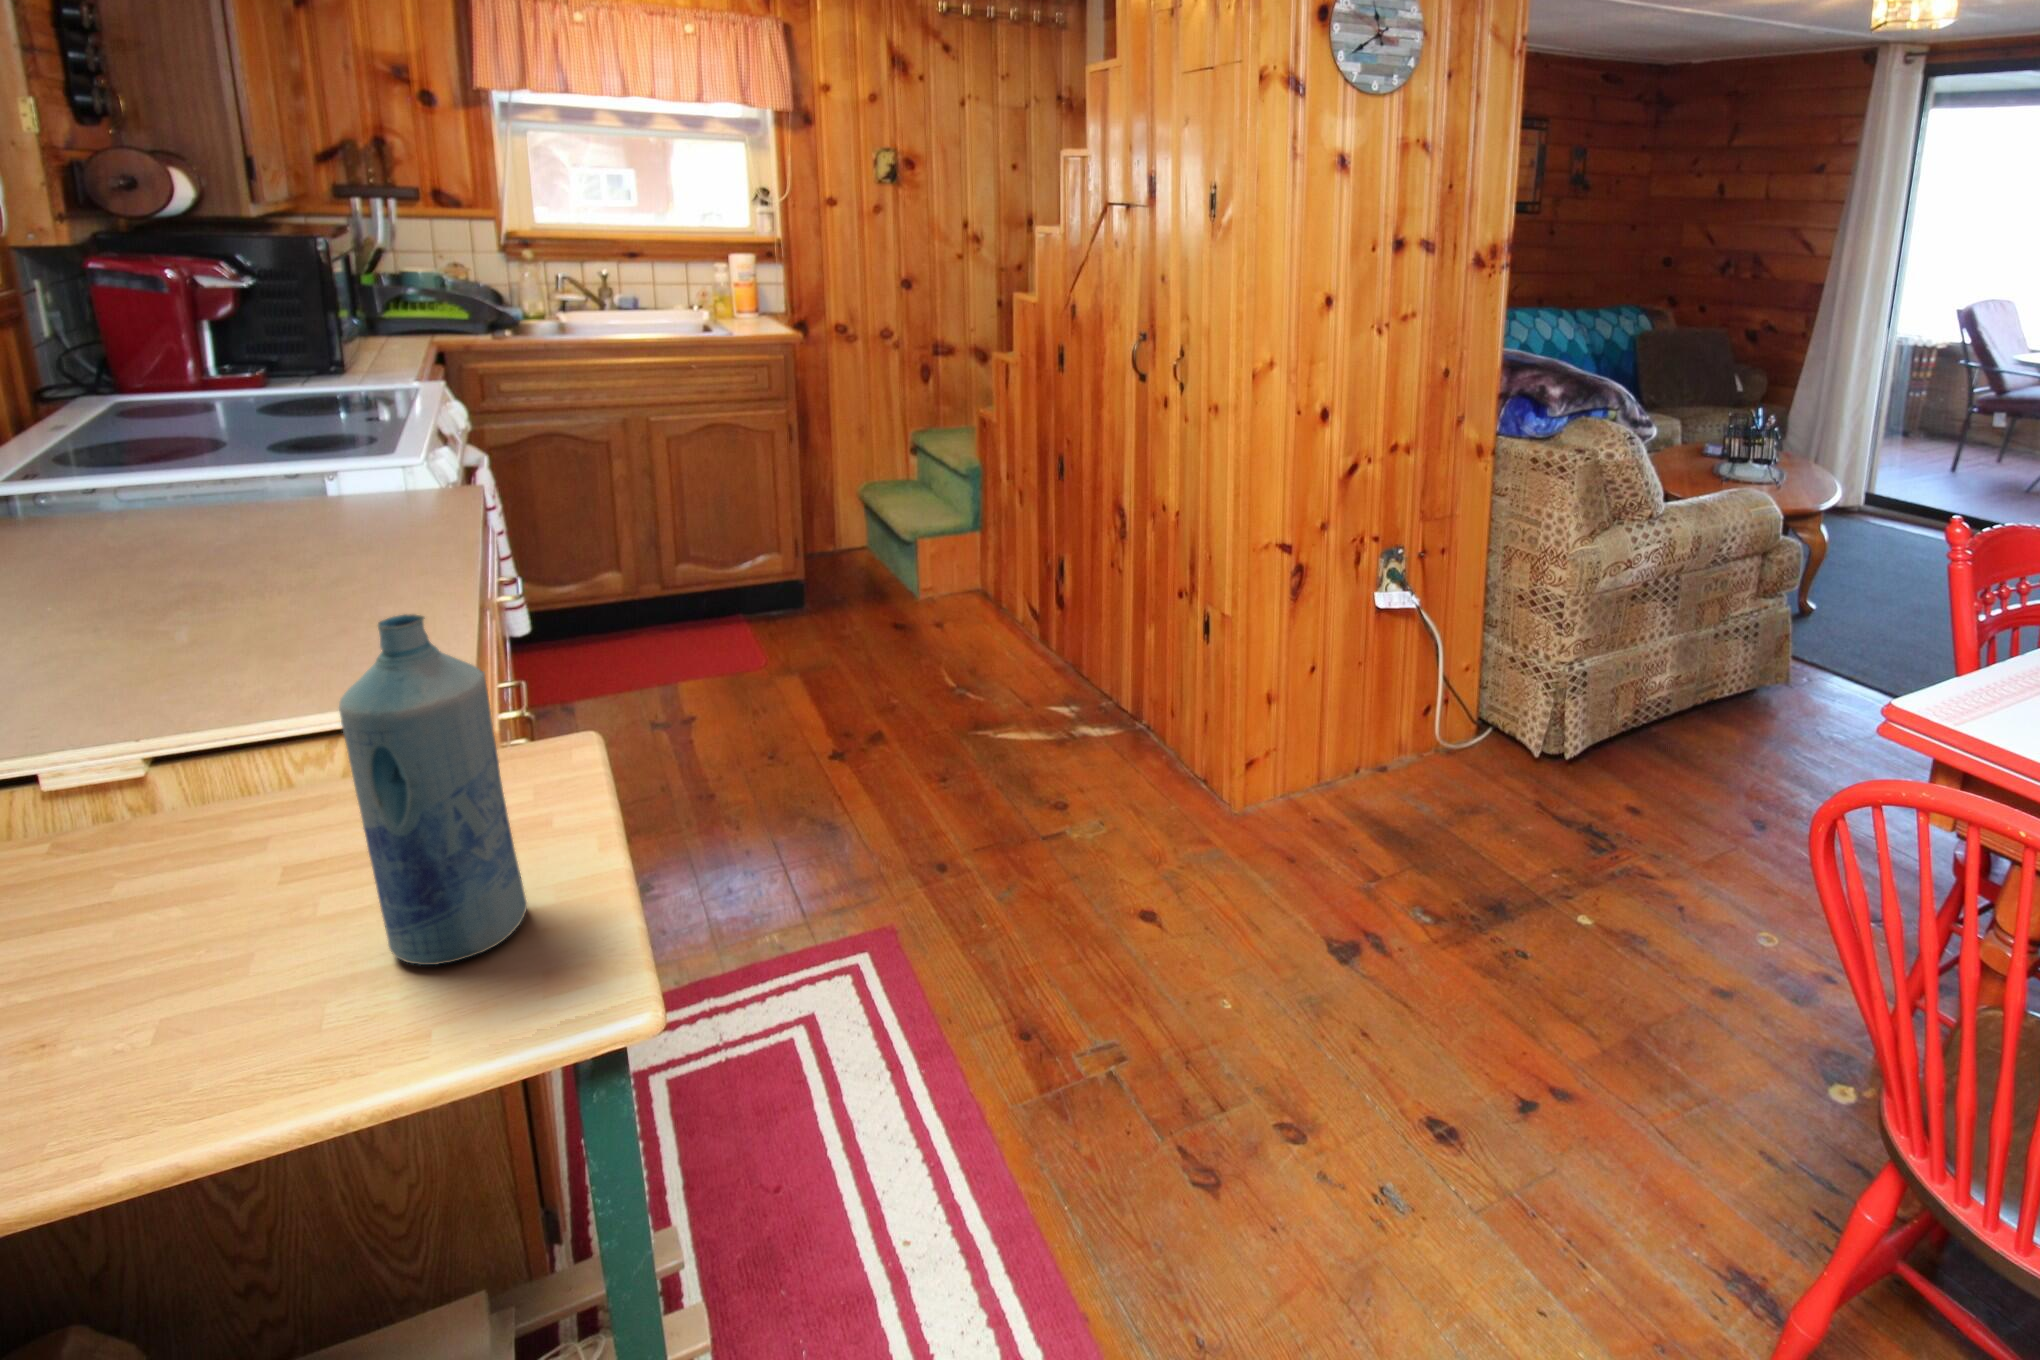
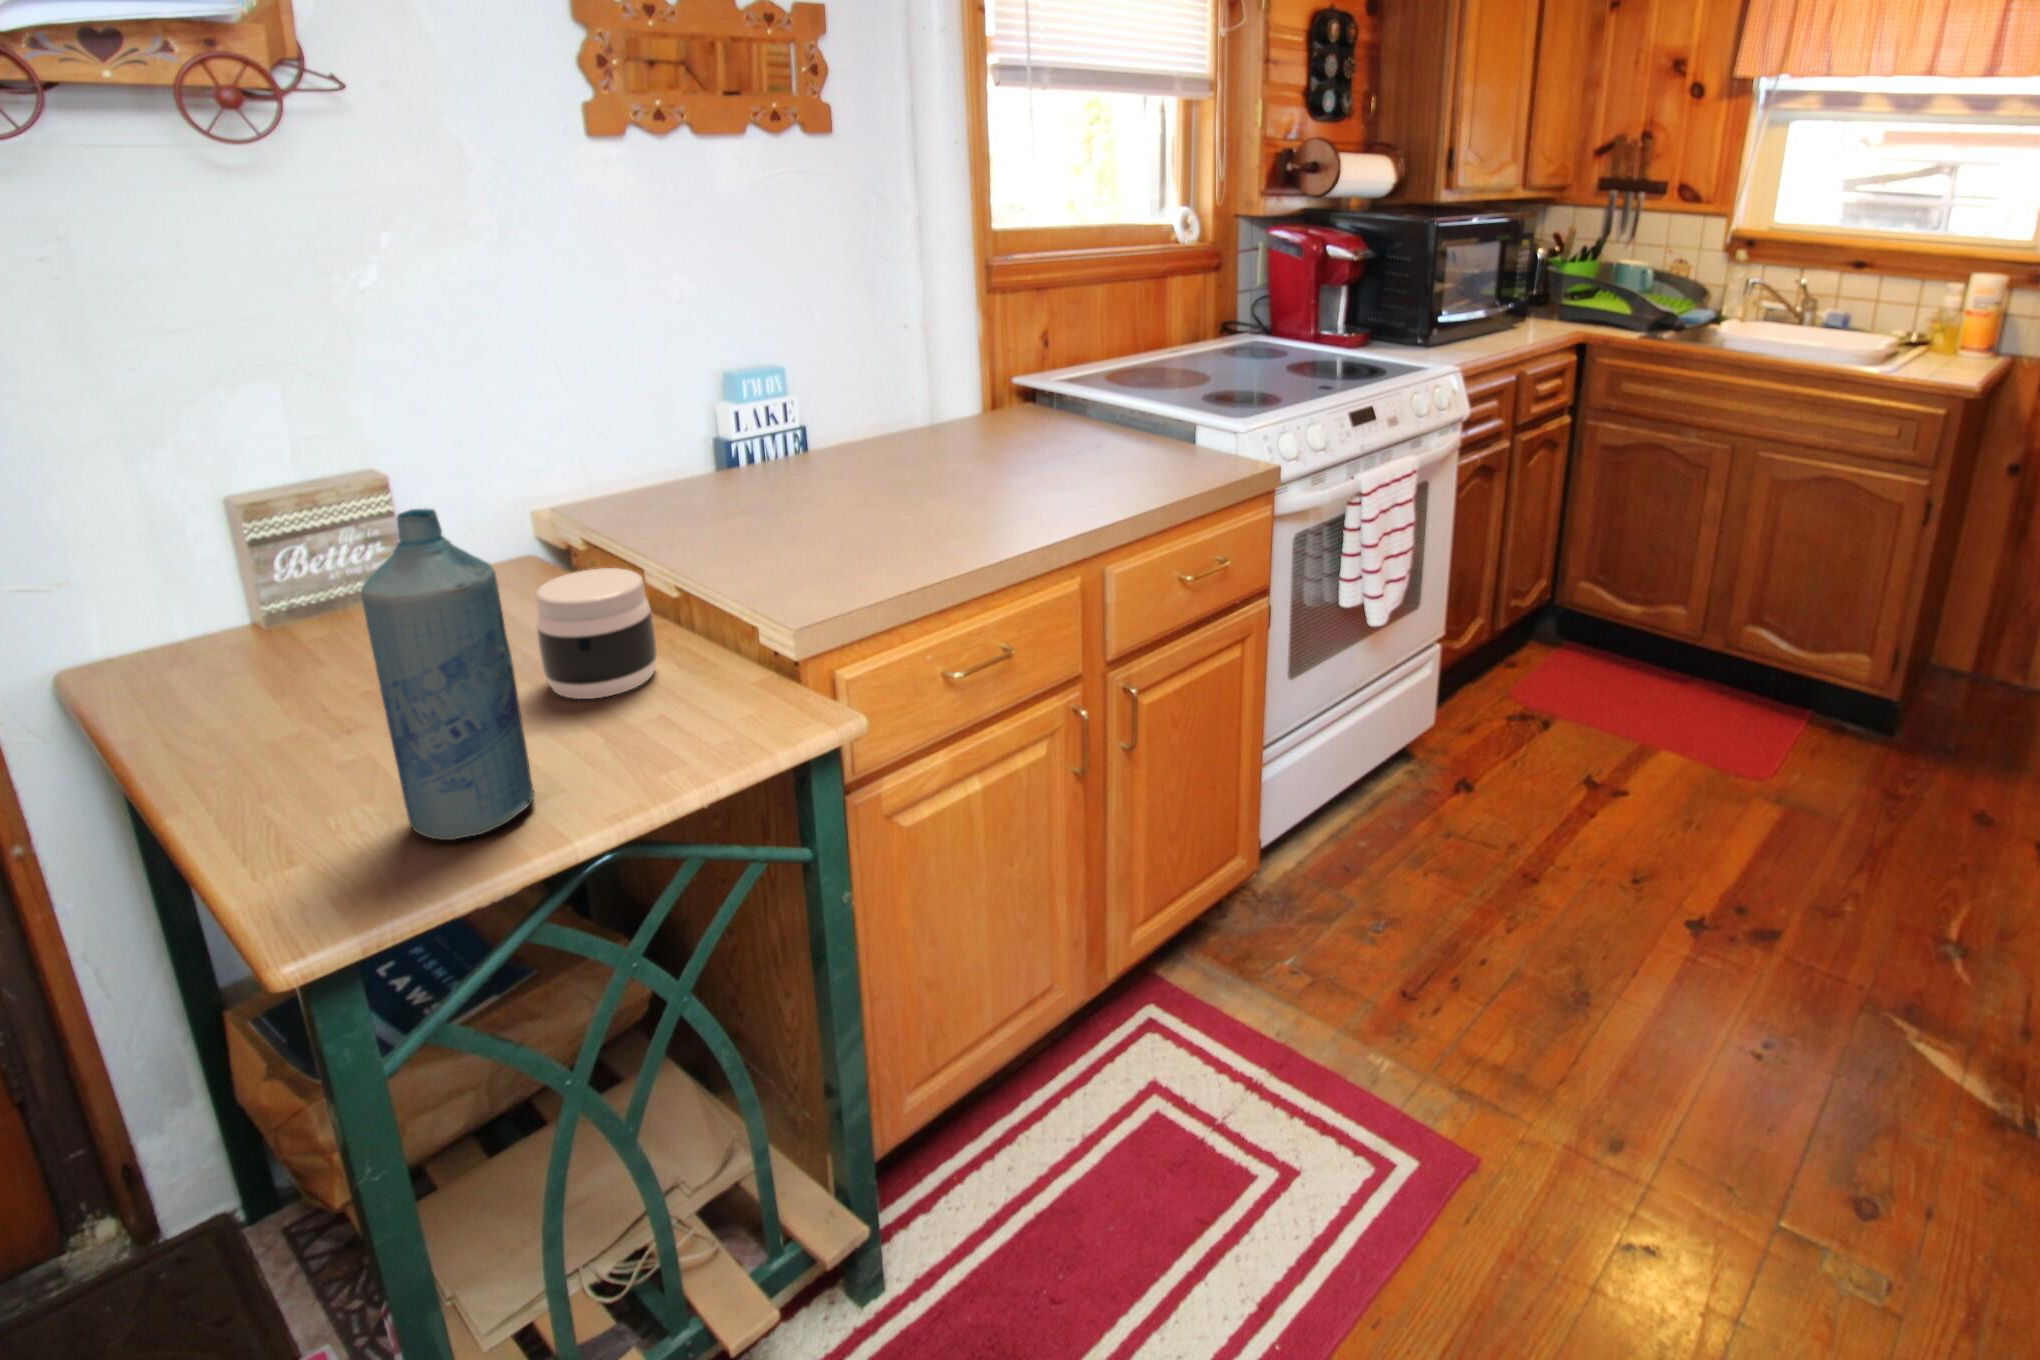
jar: none [99,736,284,910] -> present [536,568,657,699]

